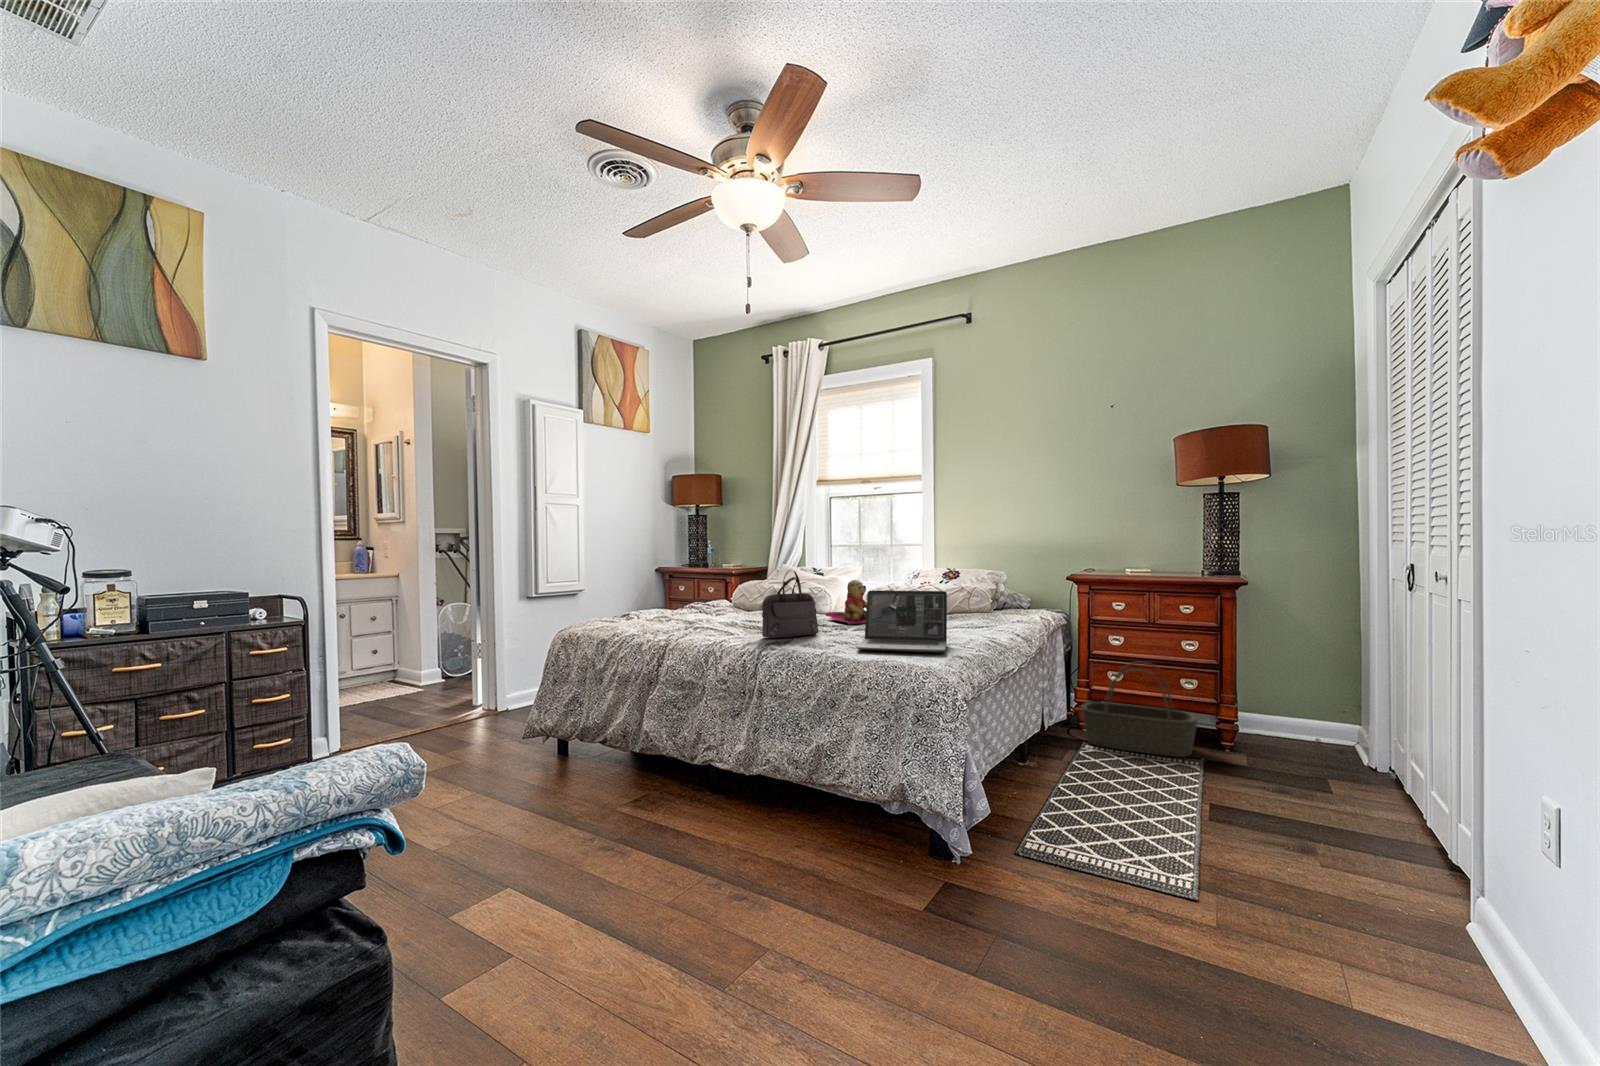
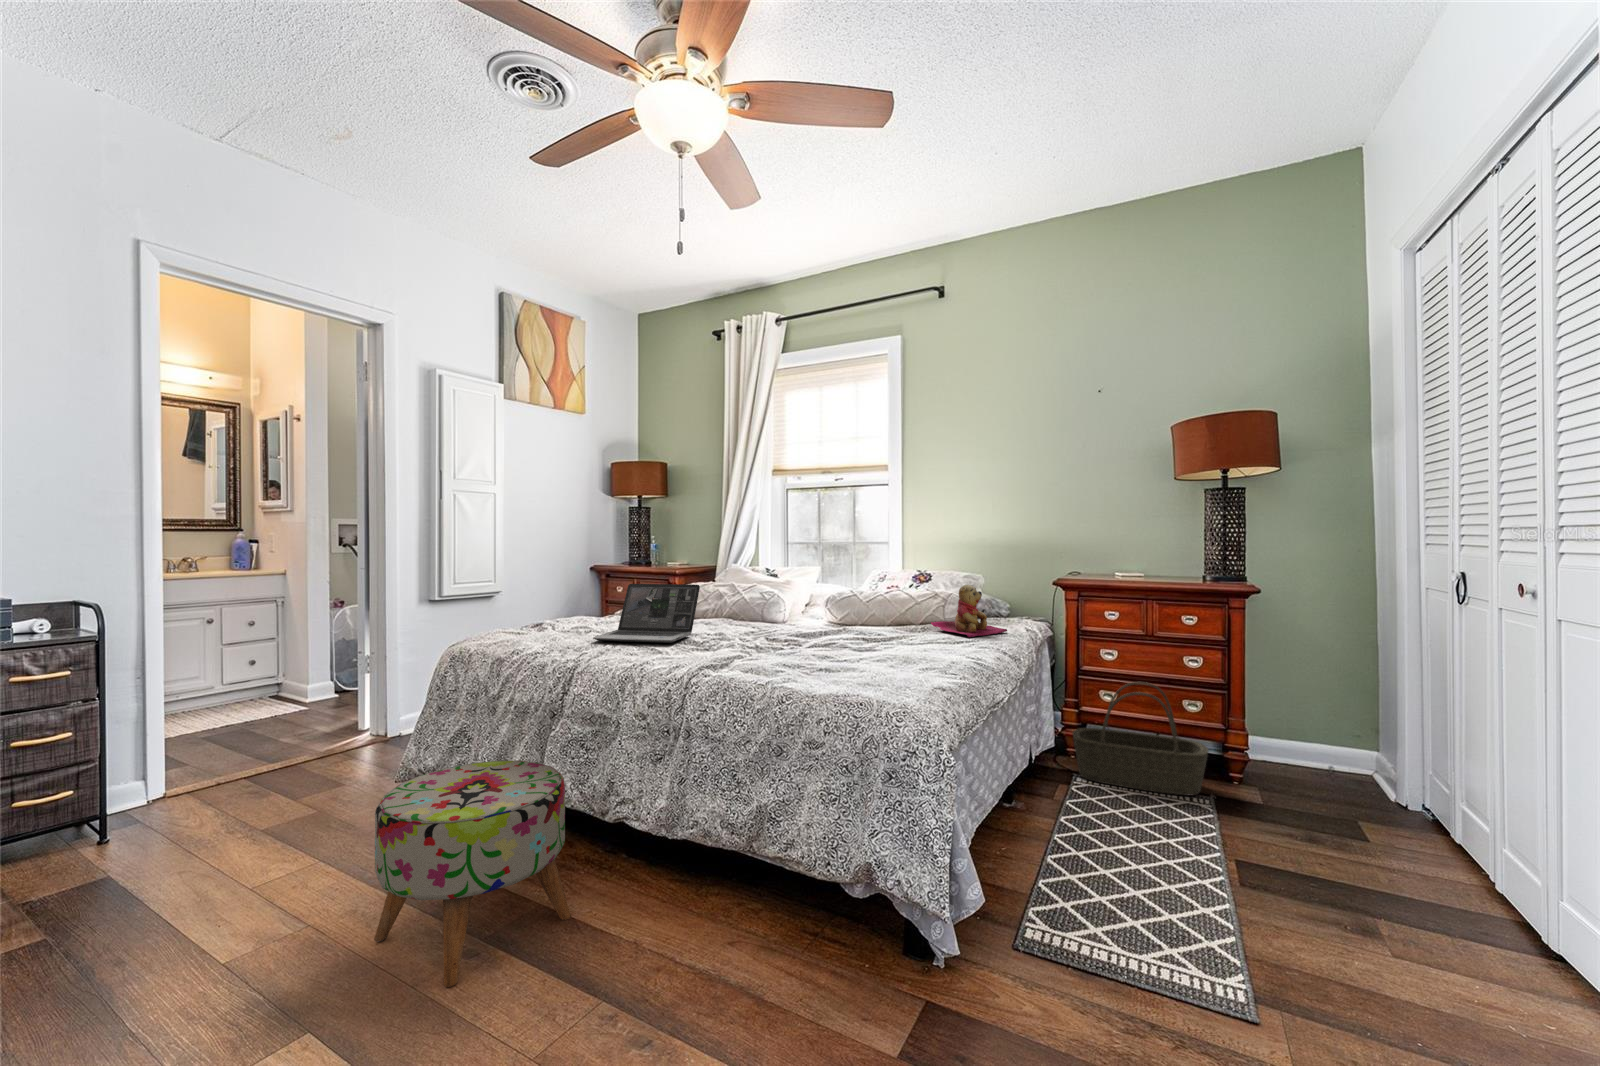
handbag: present [762,570,819,638] -> none [695,575,766,659]
teddy bear: present [825,580,867,625] -> present [931,585,1007,637]
laptop: present [857,591,947,653] -> present [593,584,700,643]
ottoman: none [531,714,674,870] -> present [374,760,571,987]

